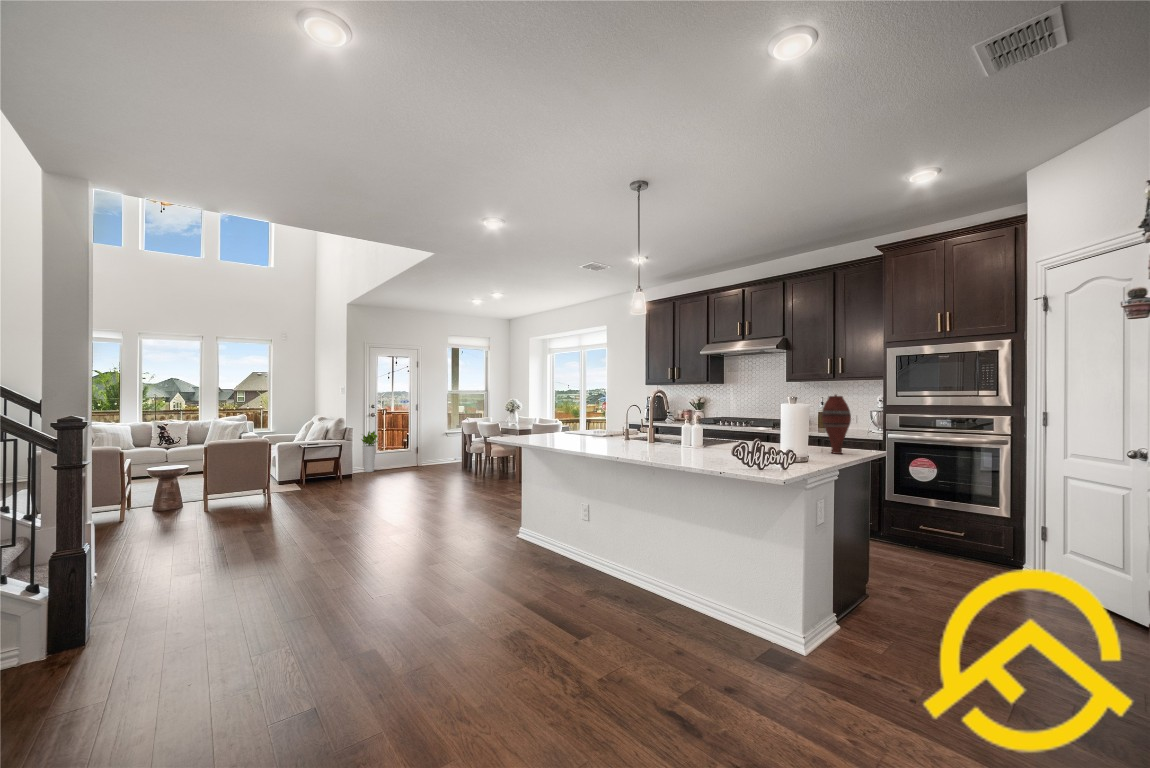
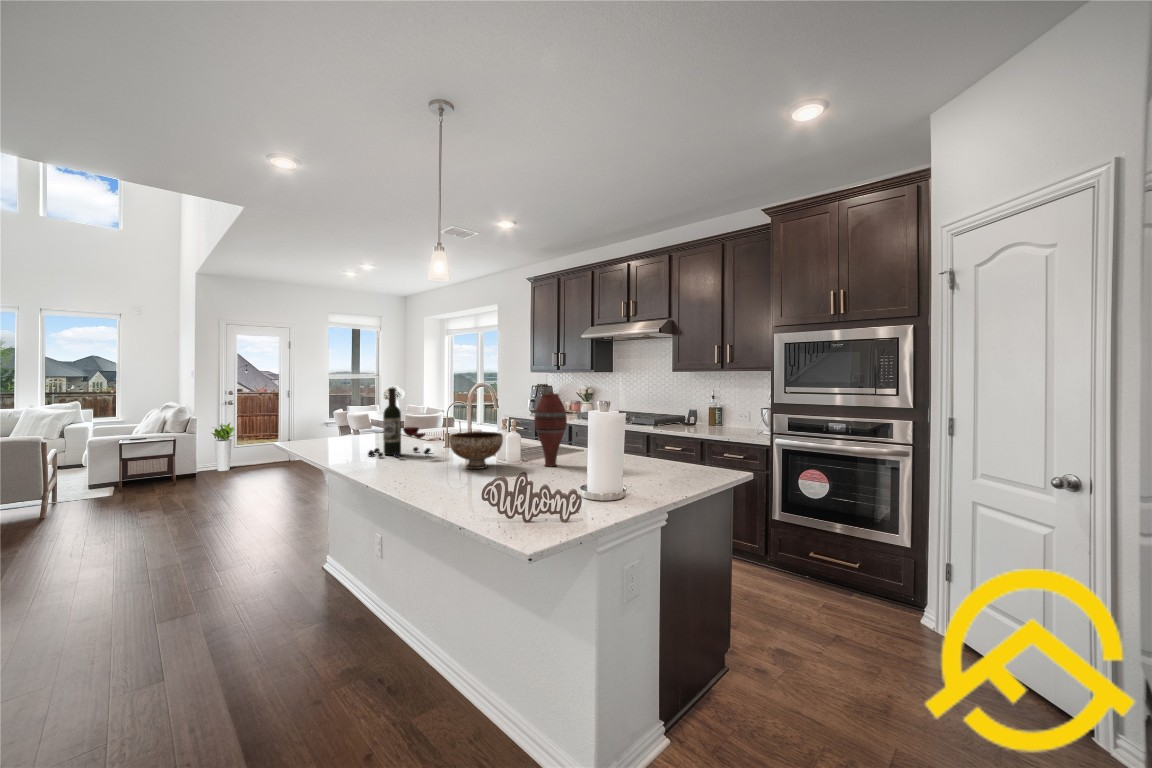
wine bottle: none [583,392,631,443] -> present [368,388,430,458]
vase: present [822,395,851,454] -> present [534,392,567,466]
bowl: none [657,423,696,448] -> present [449,432,503,469]

